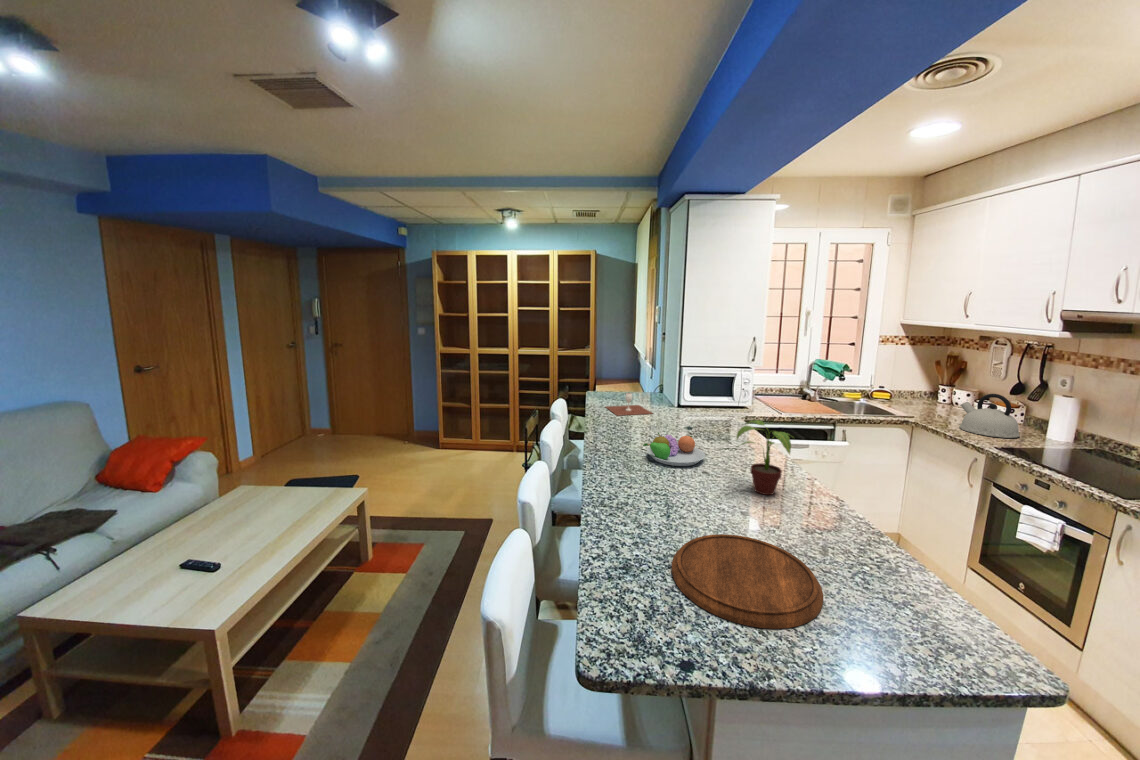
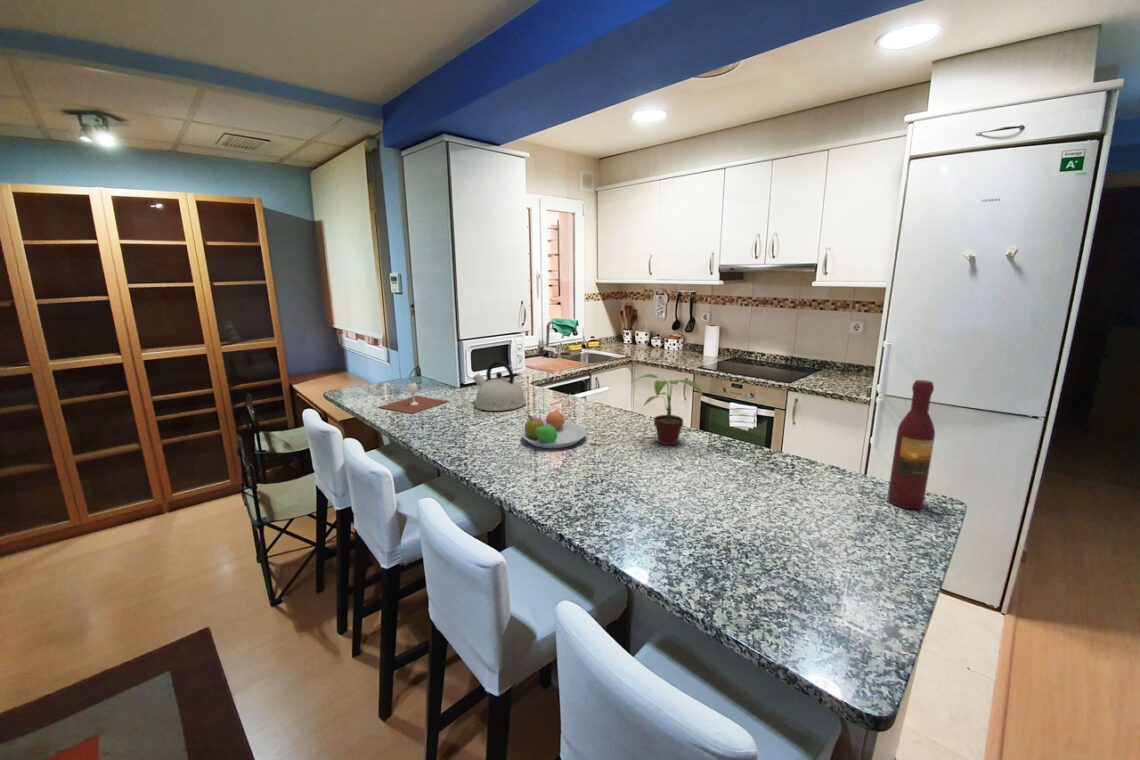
kettle: present [959,394,1020,438] -> present [473,361,526,411]
wine bottle: none [890,482,951,647] -> present [887,380,935,509]
cutting board: present [672,534,823,629] -> none [721,481,880,564]

